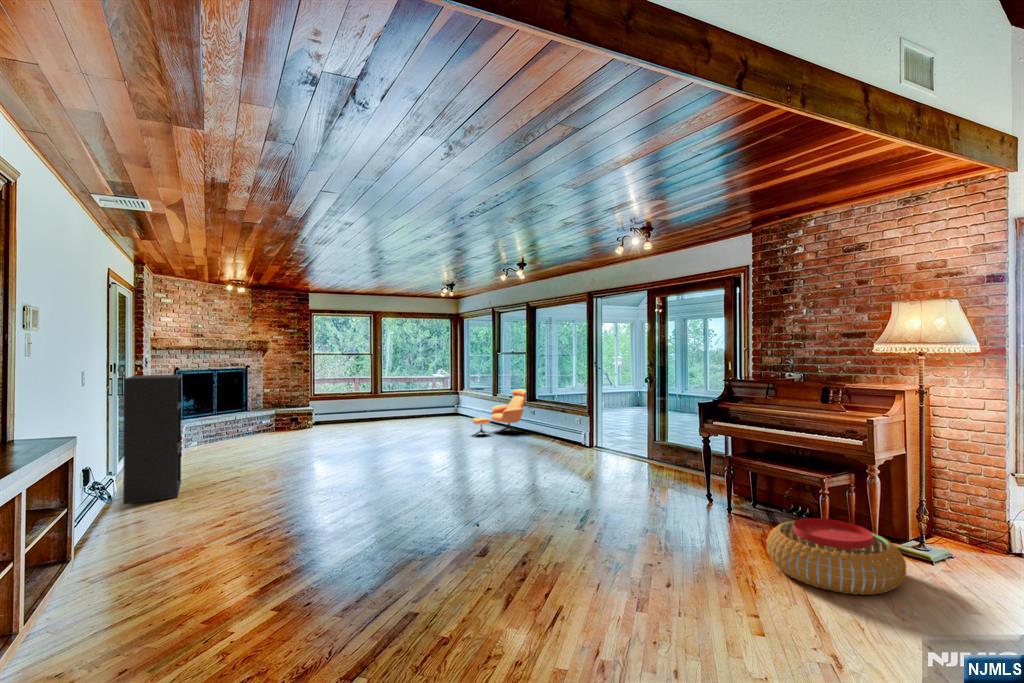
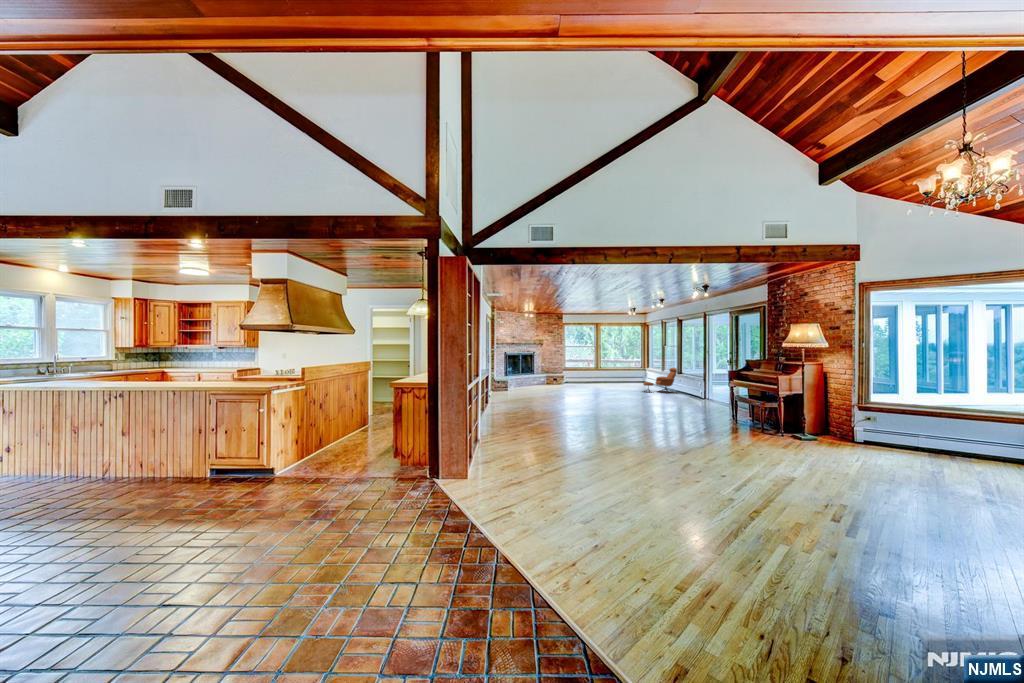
bookshelf: present [123,374,182,504] -> none [493,353,510,399]
pouf: present [766,518,906,595] -> none [719,417,776,442]

